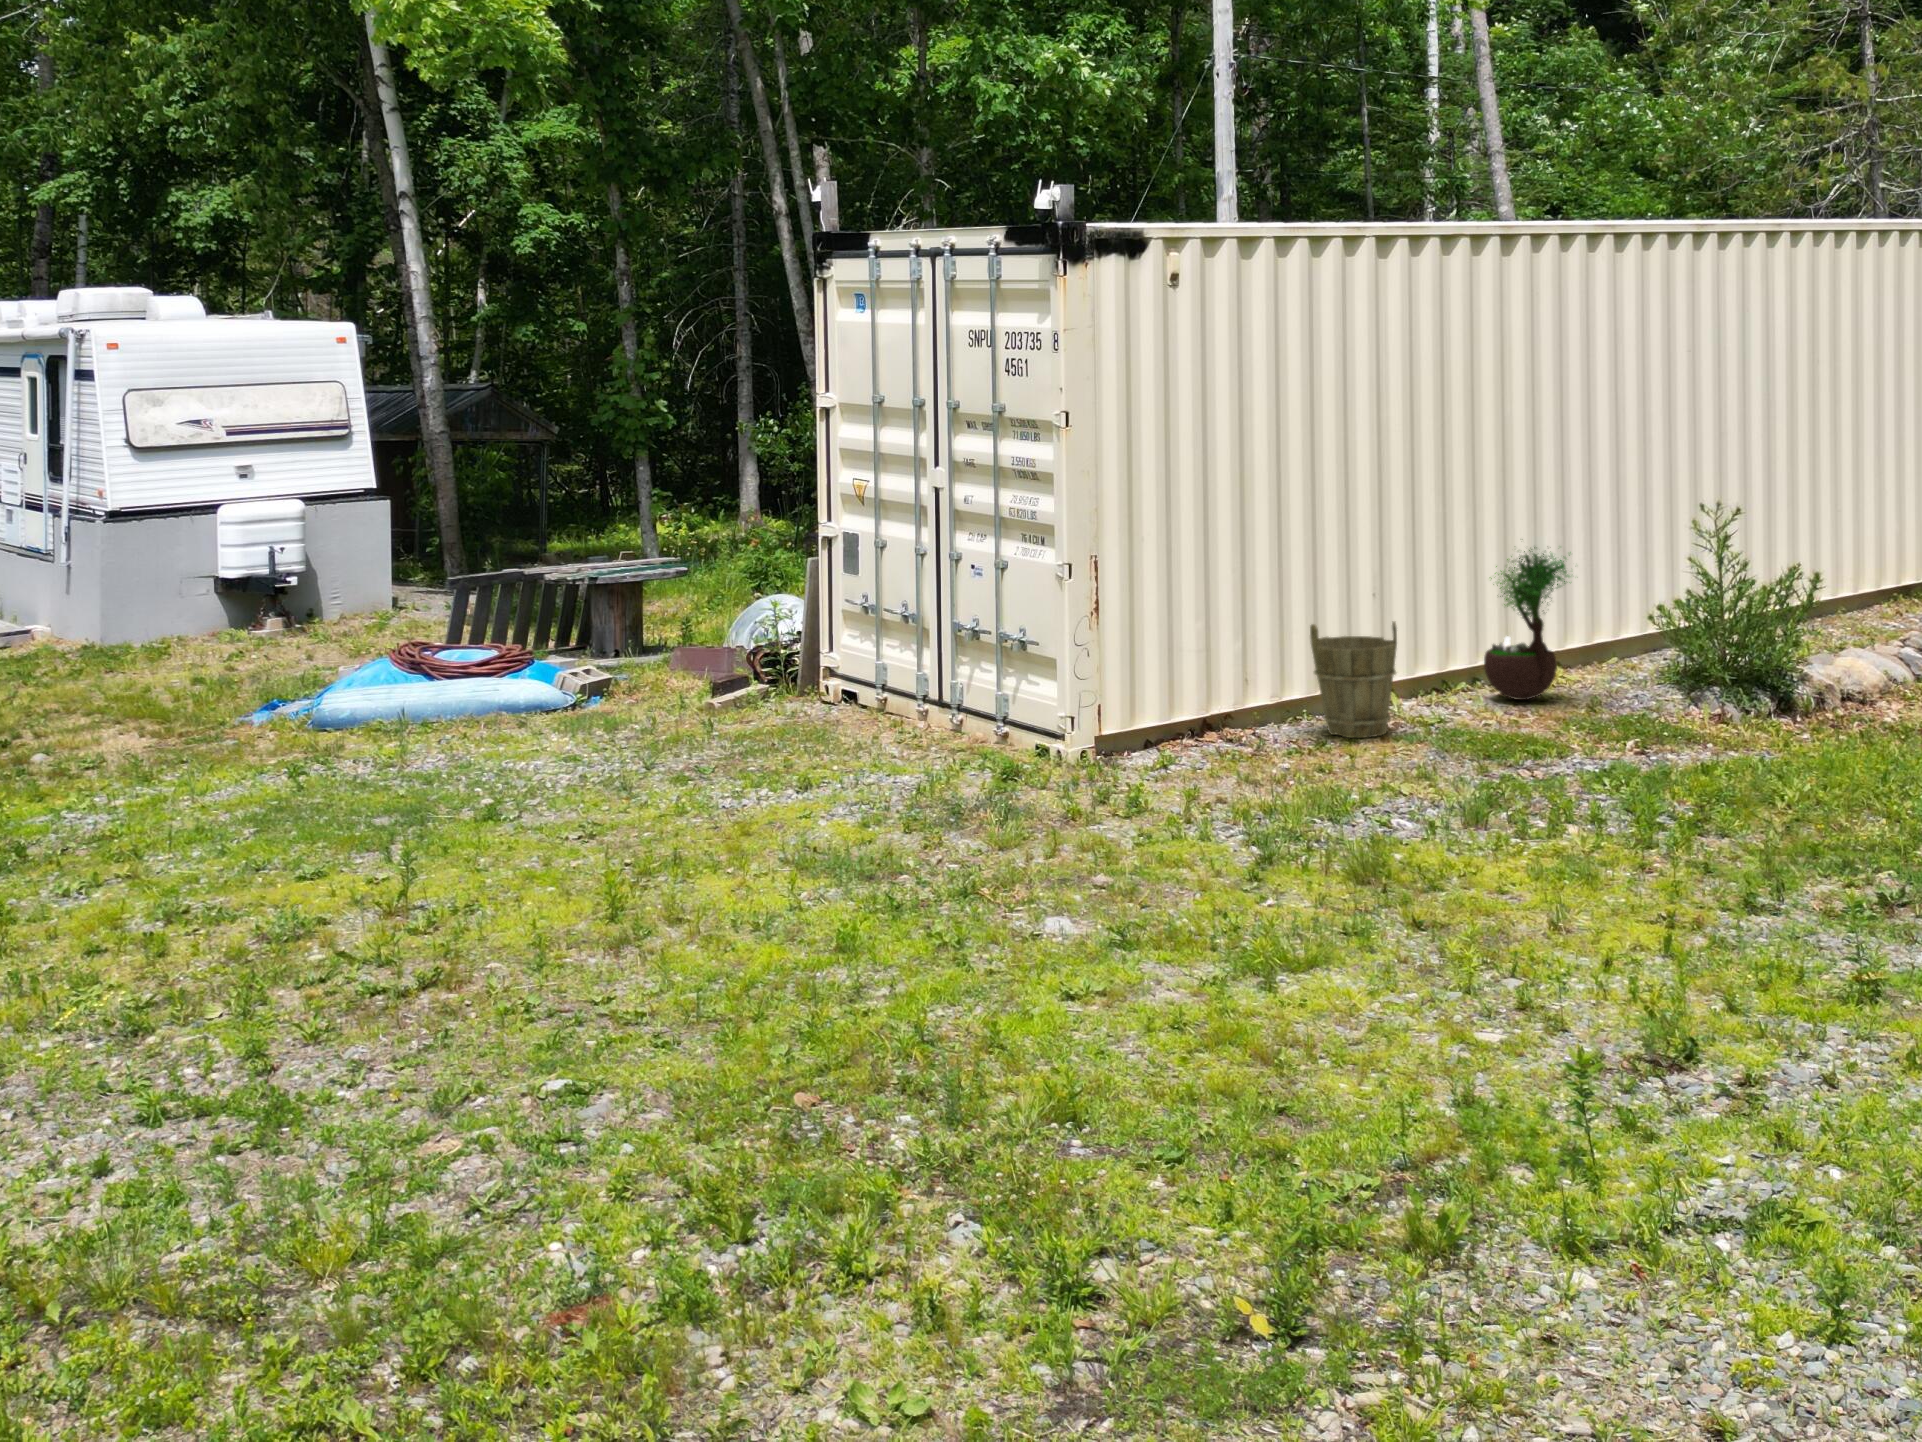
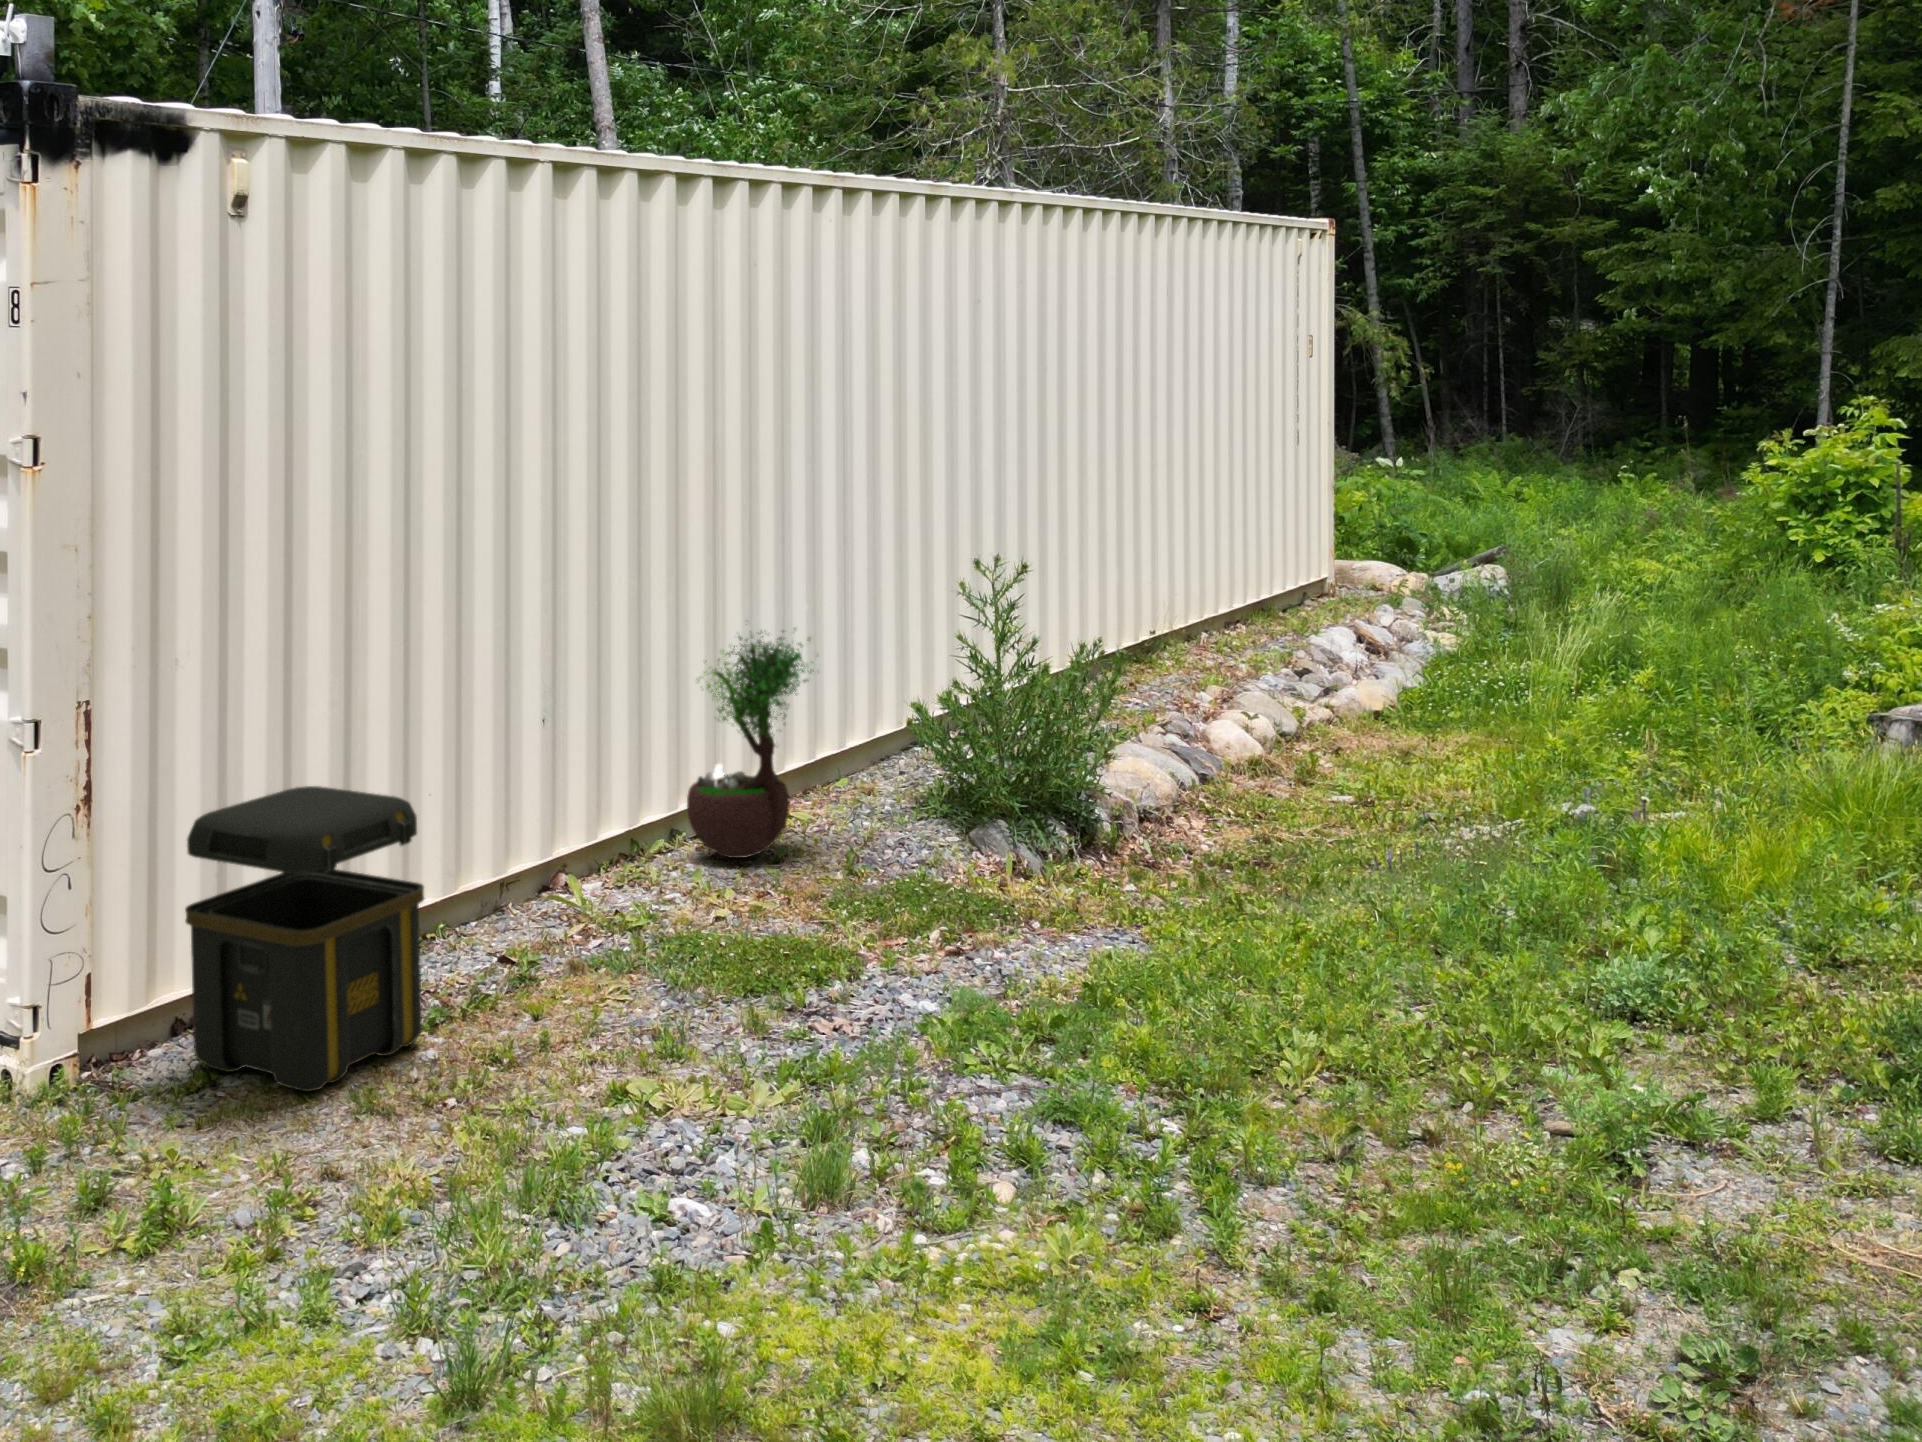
toolbox: none [1148,614,1279,772] -> present [185,786,424,1091]
bucket: present [1310,622,1397,738] -> none [455,767,595,968]

